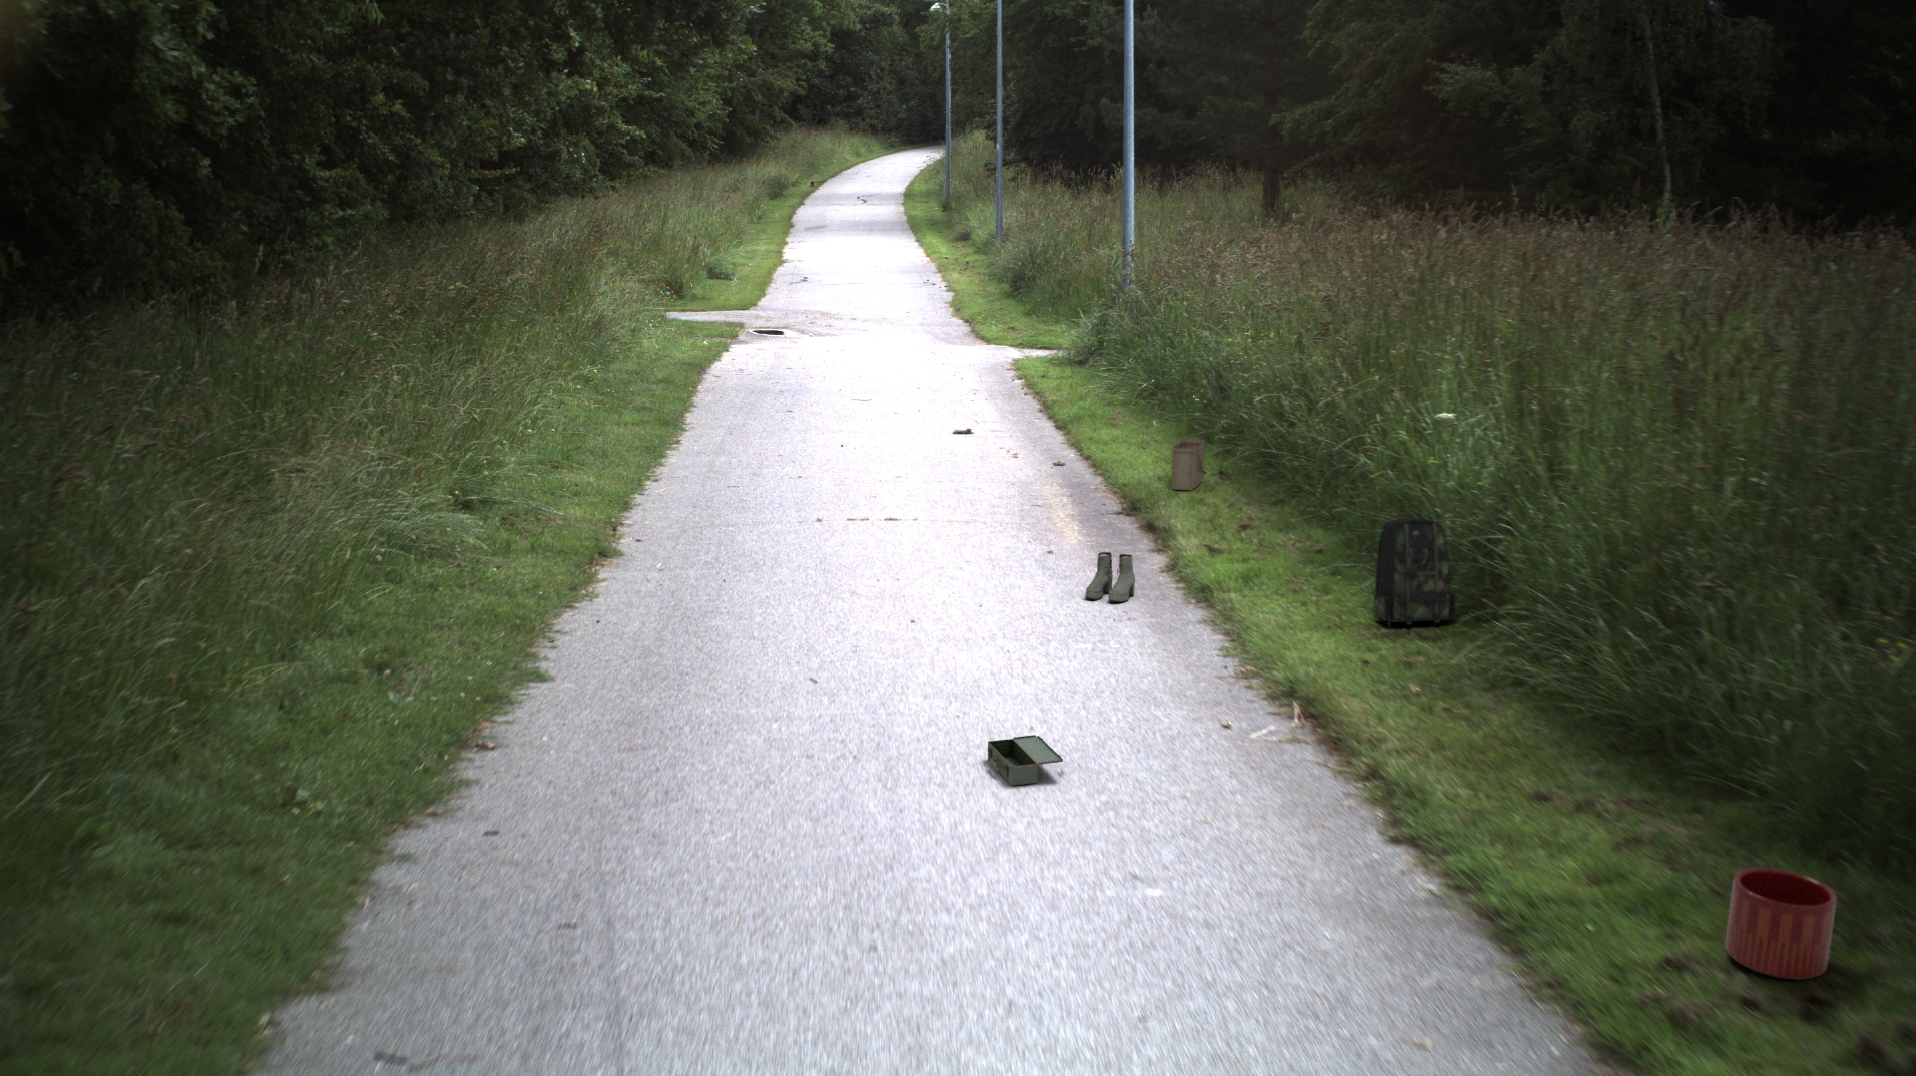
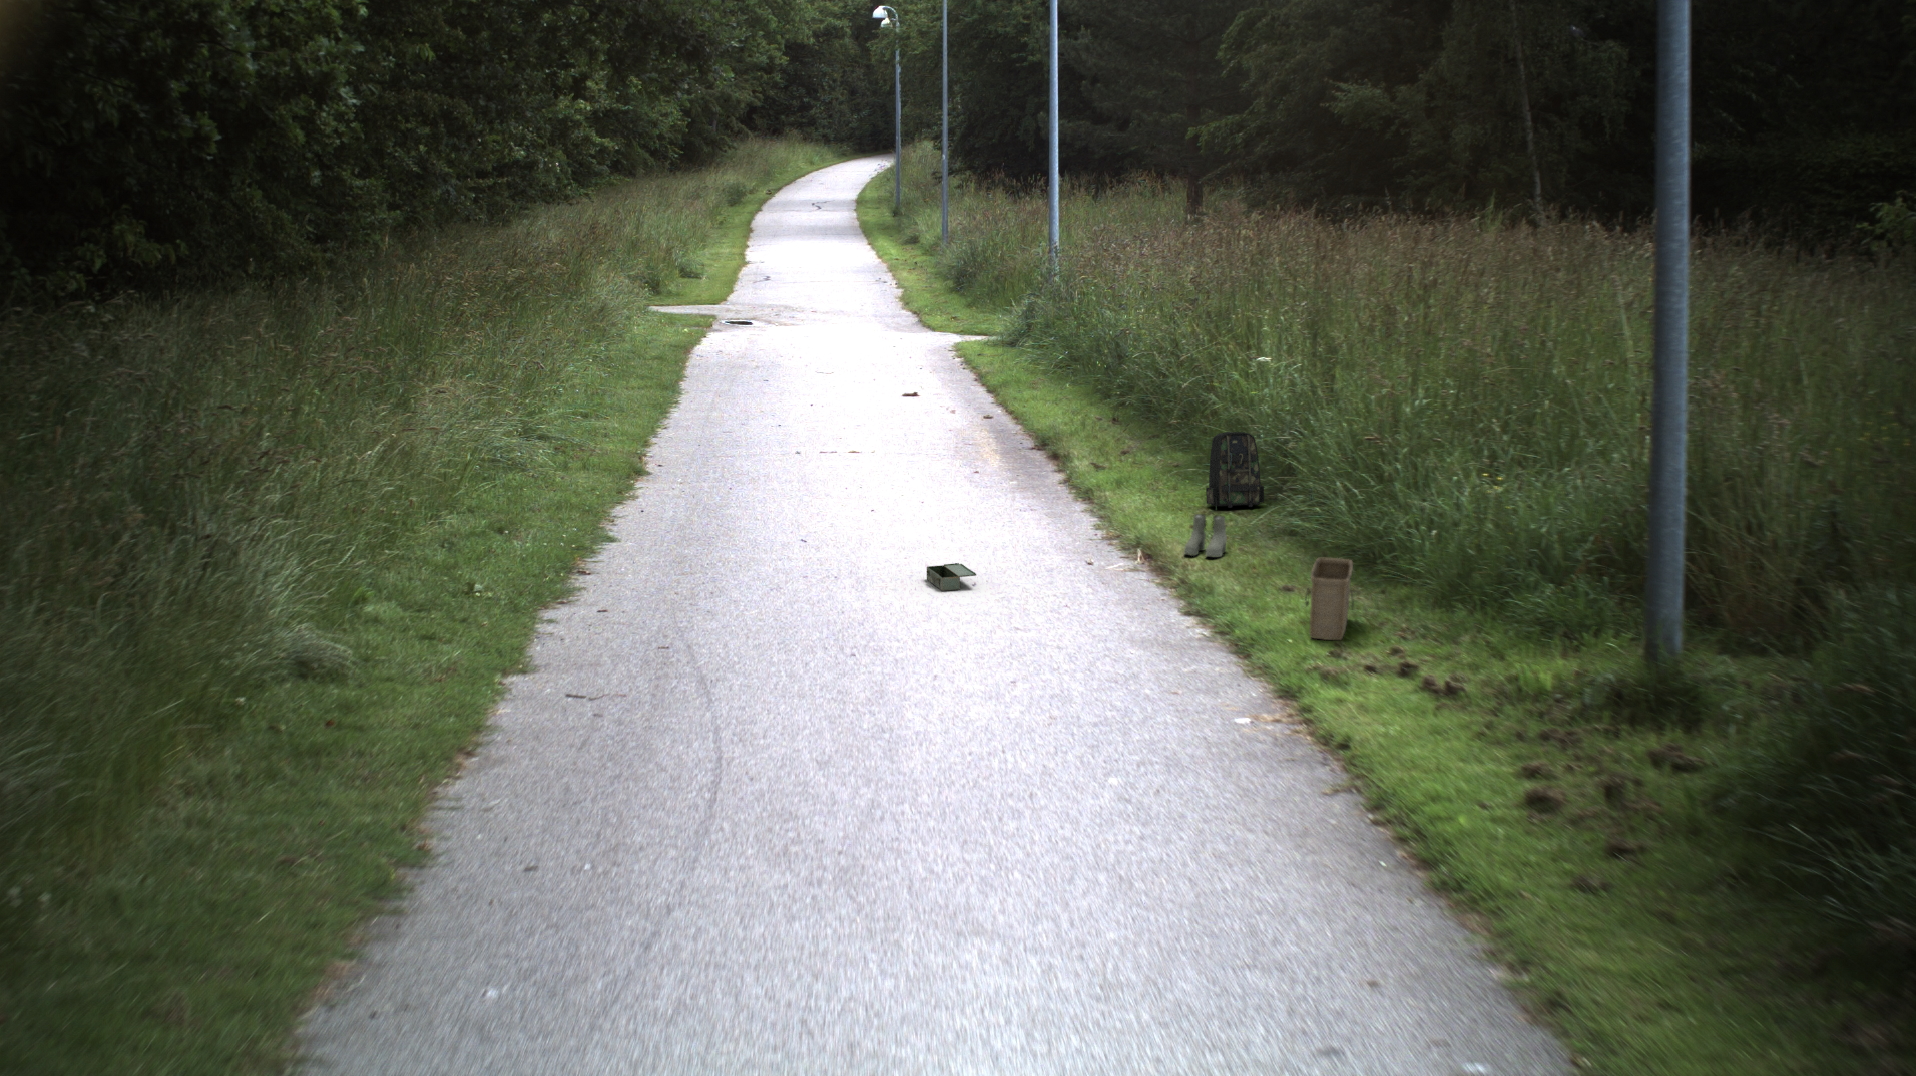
basket: present [1171,439,1206,491] -> present [1305,558,1354,640]
boots: present [1085,552,1135,602] -> present [1184,514,1227,558]
planter: present [1725,868,1837,980] -> none [1362,598,1421,656]

